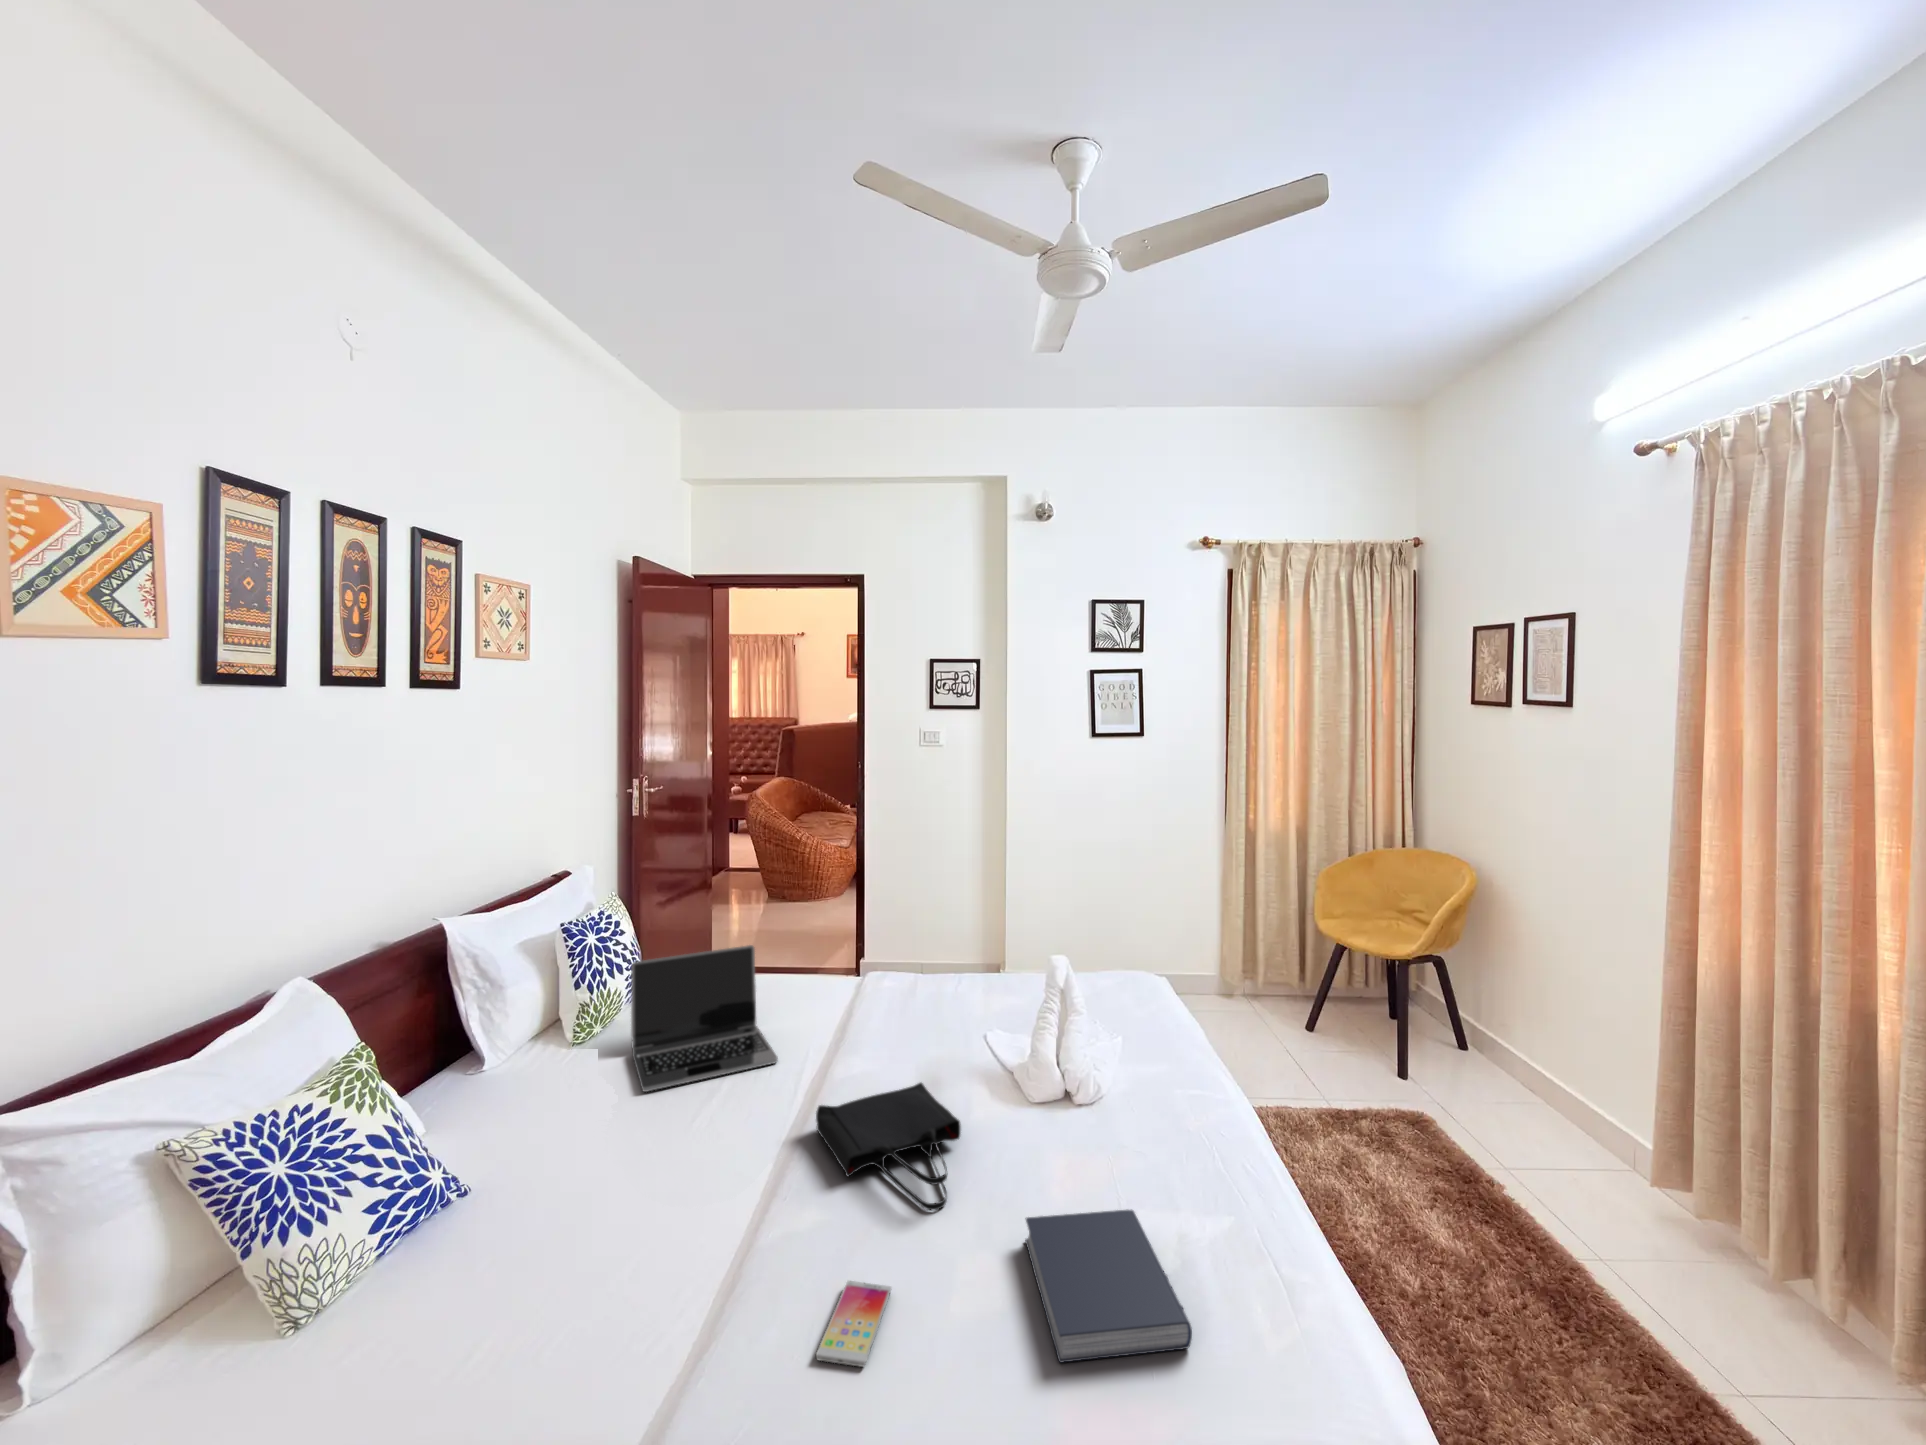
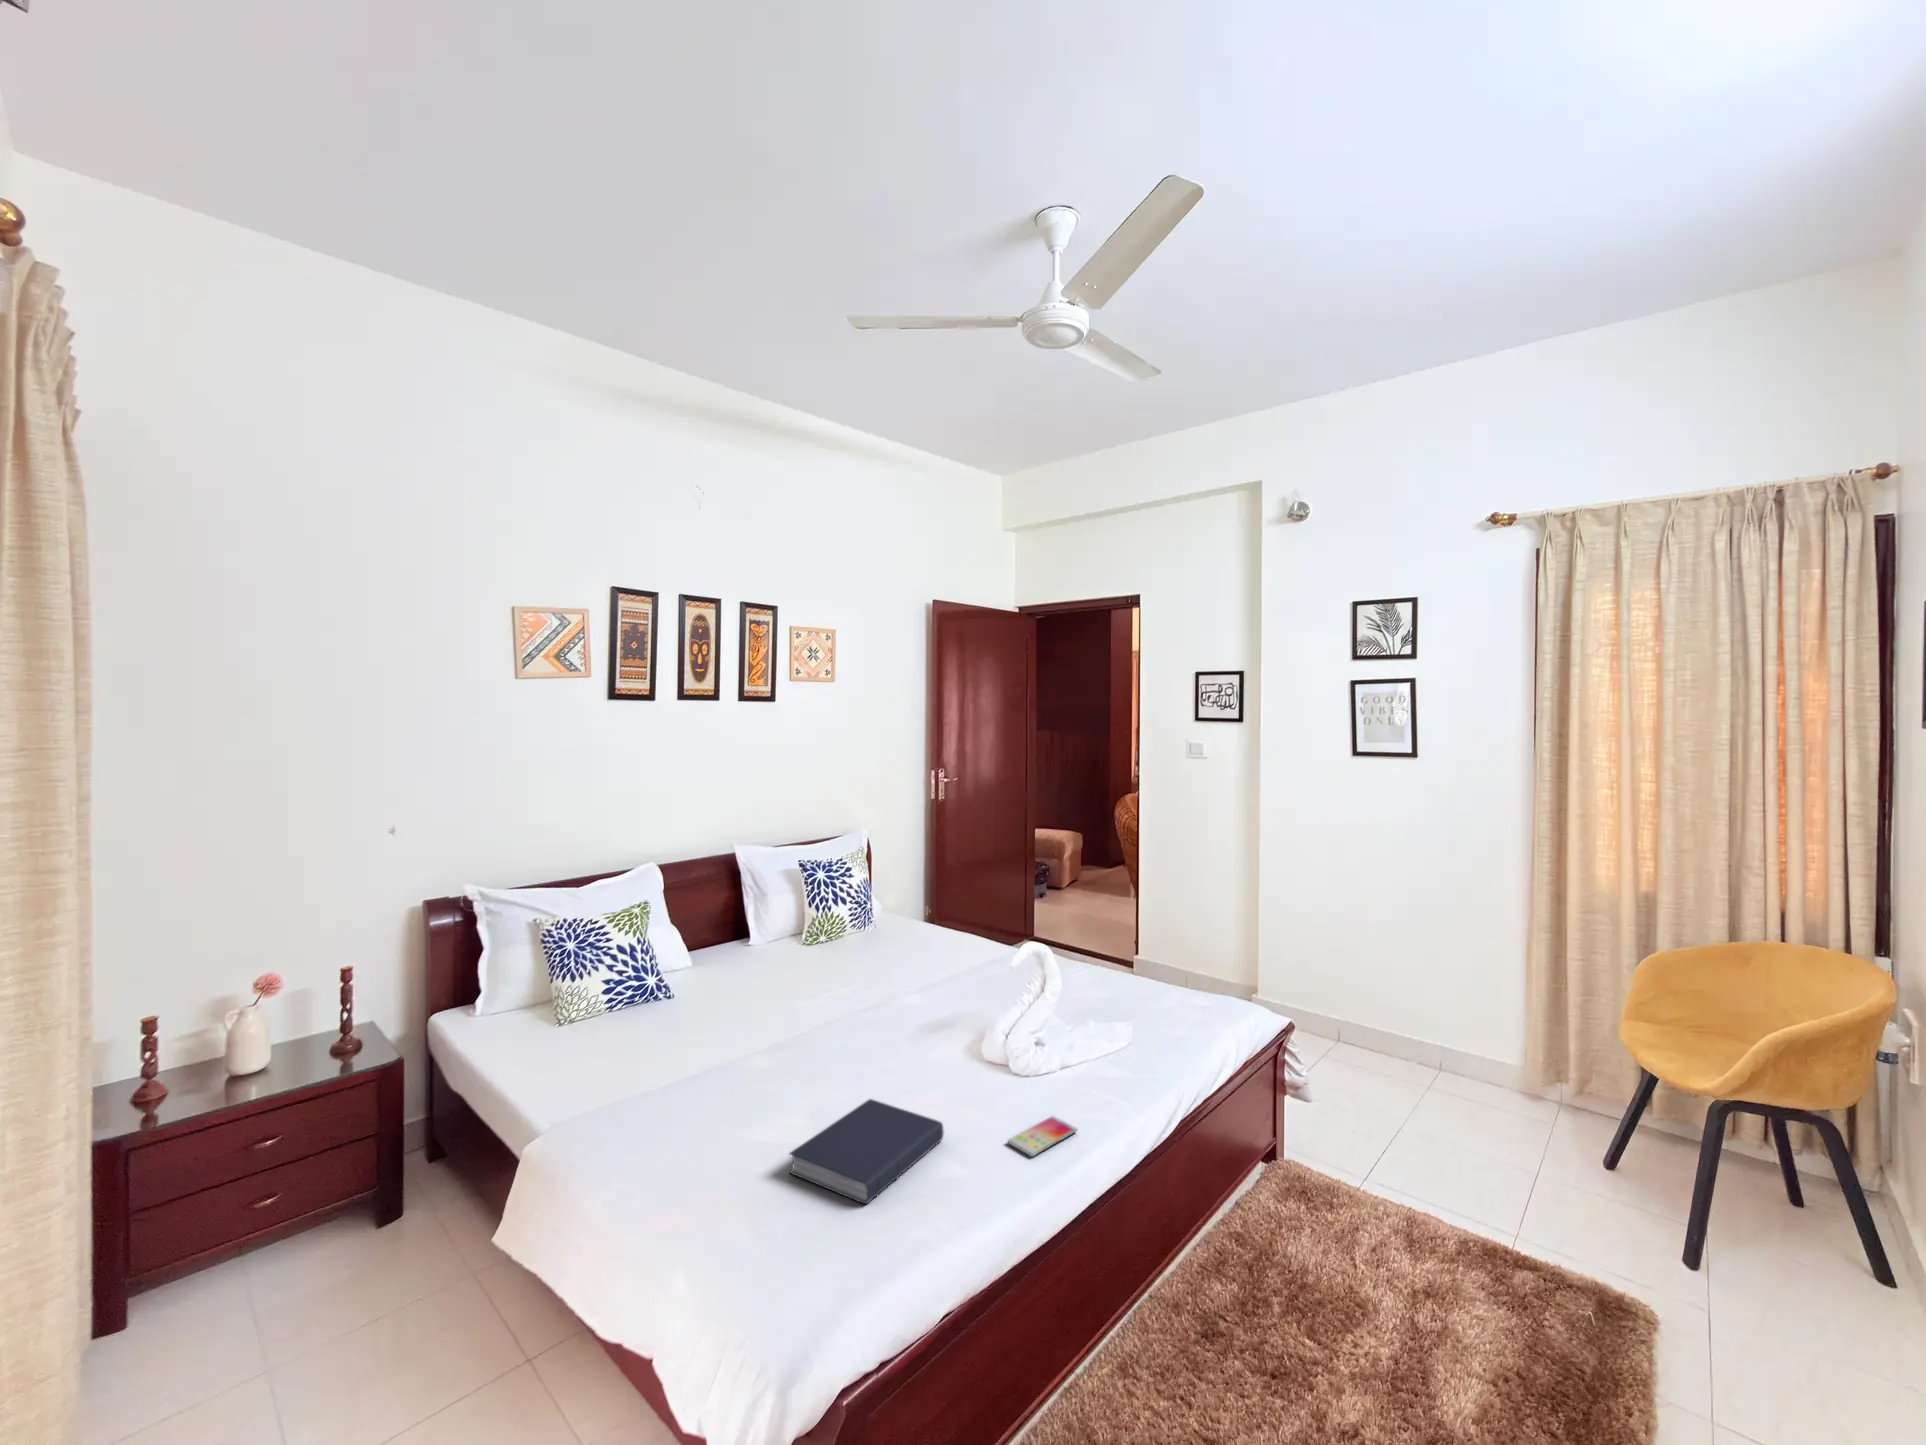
laptop: present [631,945,778,1092] -> none [797,892,907,981]
tote bag: present [816,1083,961,1210] -> none [825,1004,935,1083]
smartphone: present [816,1281,891,1367] -> present [1008,1116,1077,1157]

